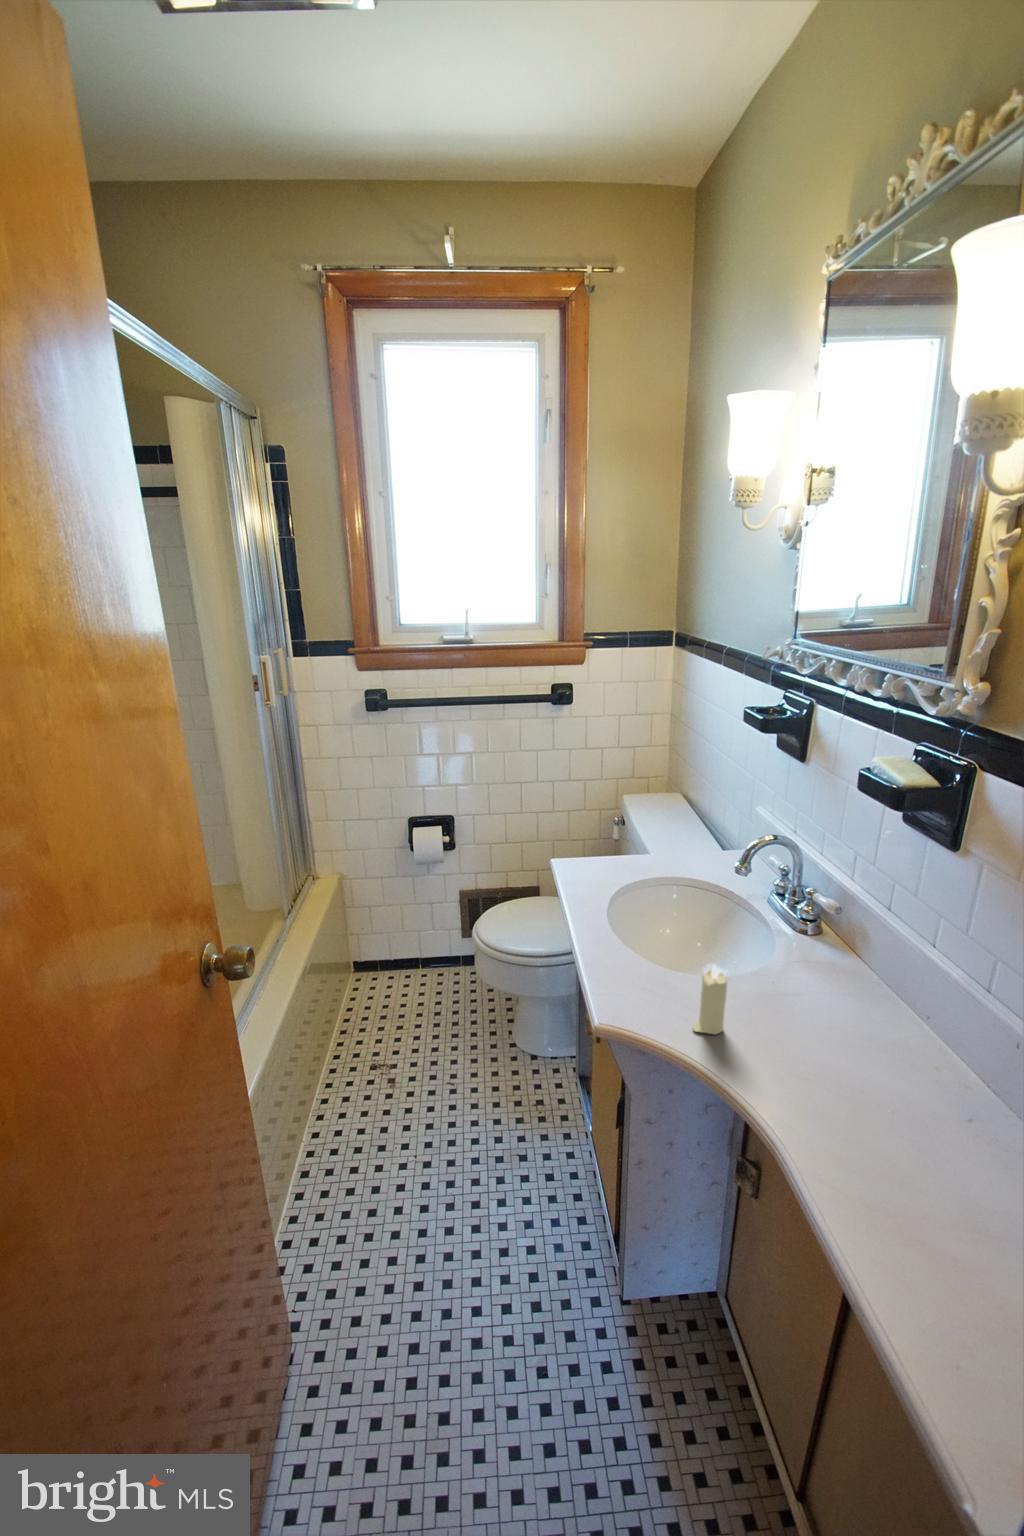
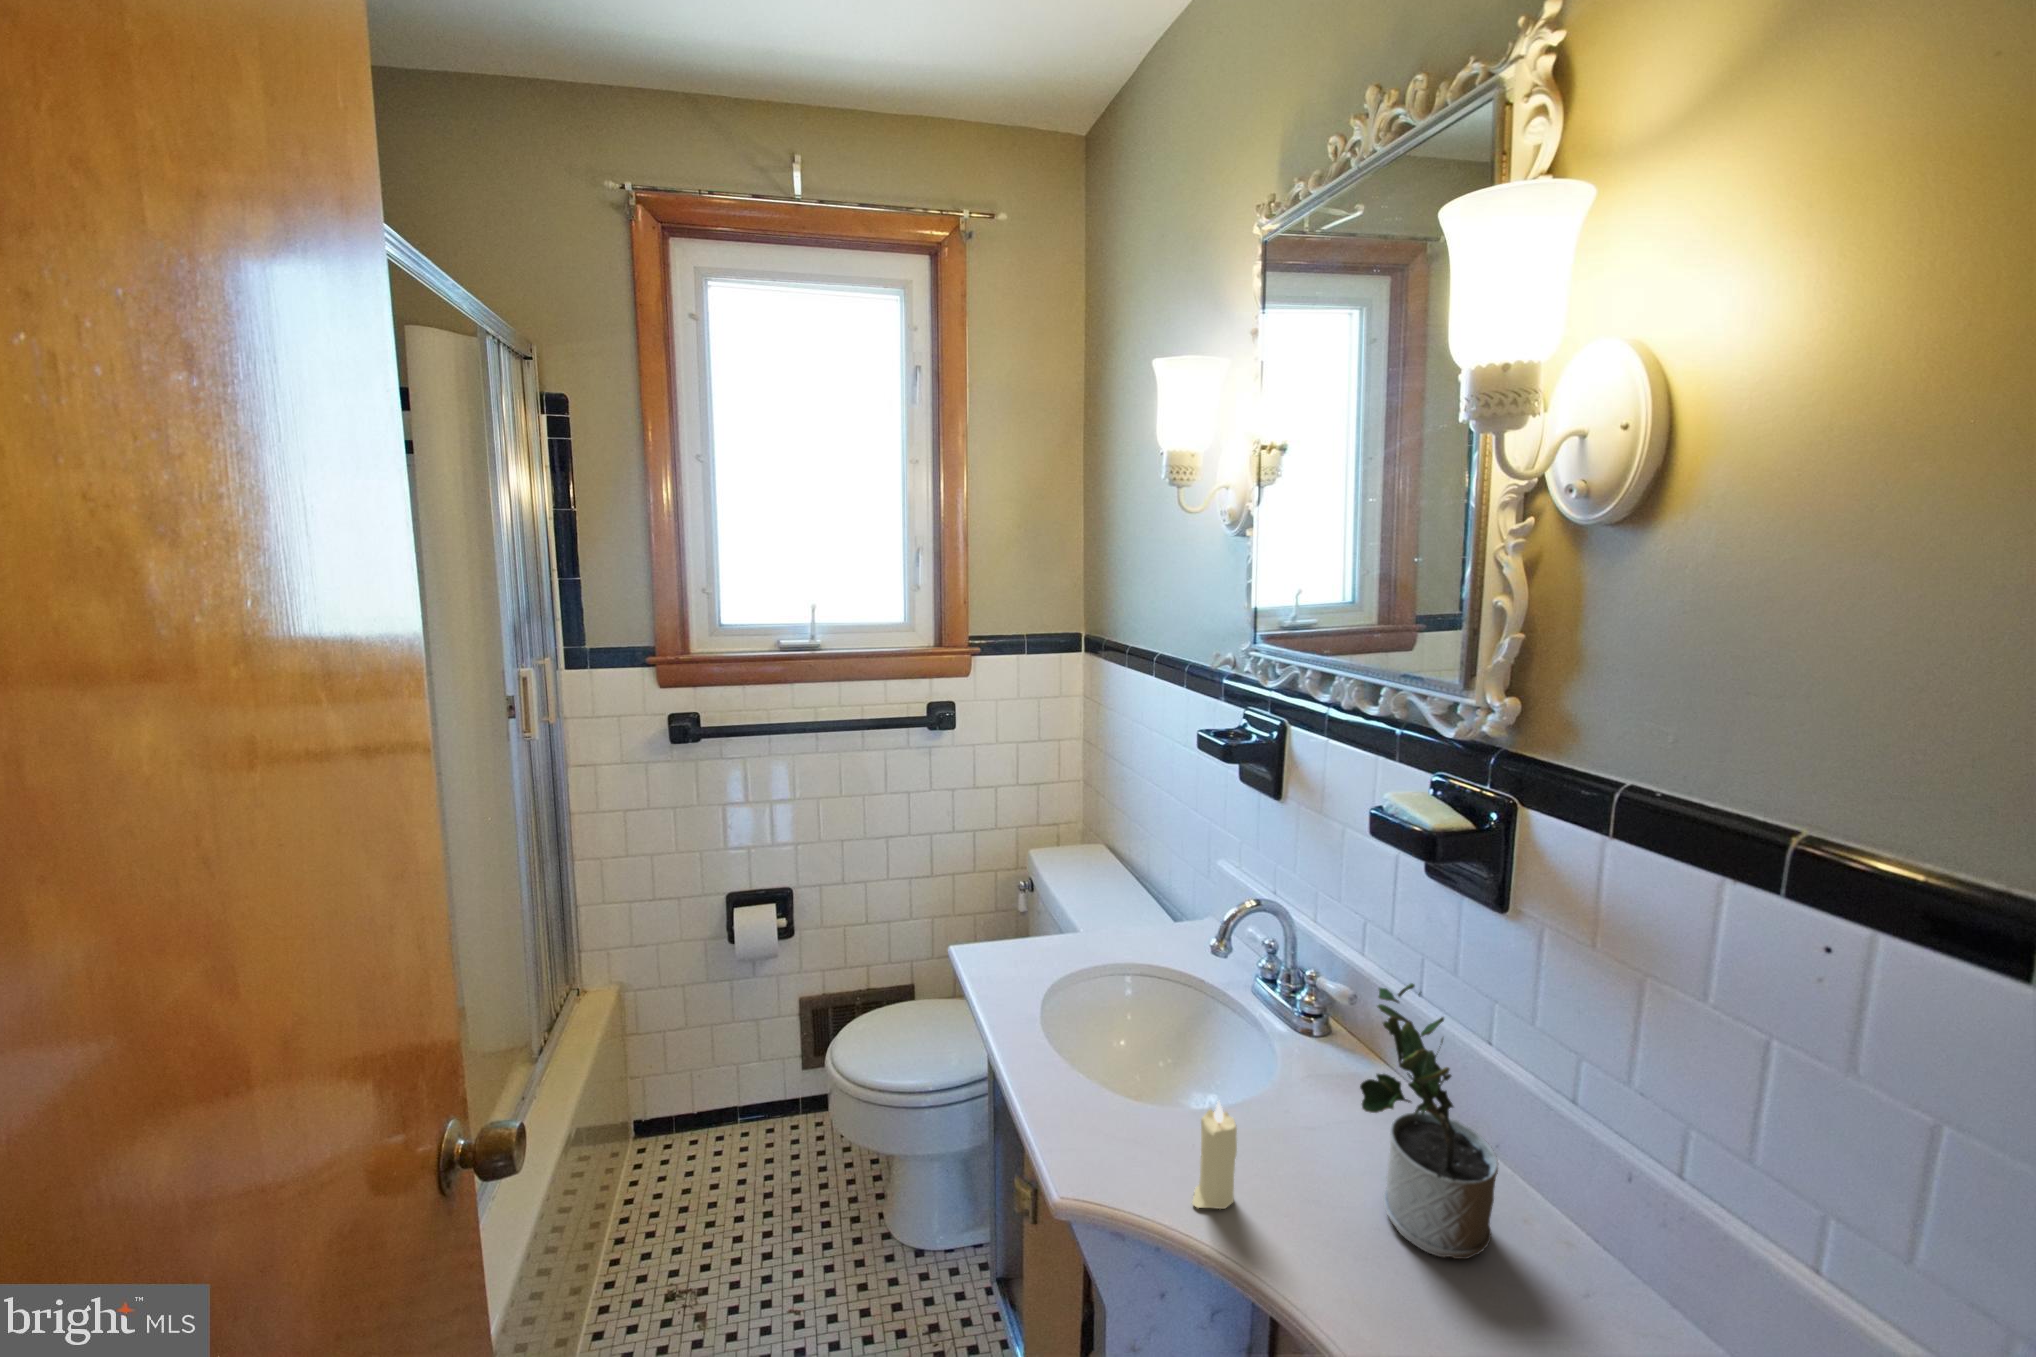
potted plant: none [815,895,921,1084] -> present [1360,983,1498,1259]

